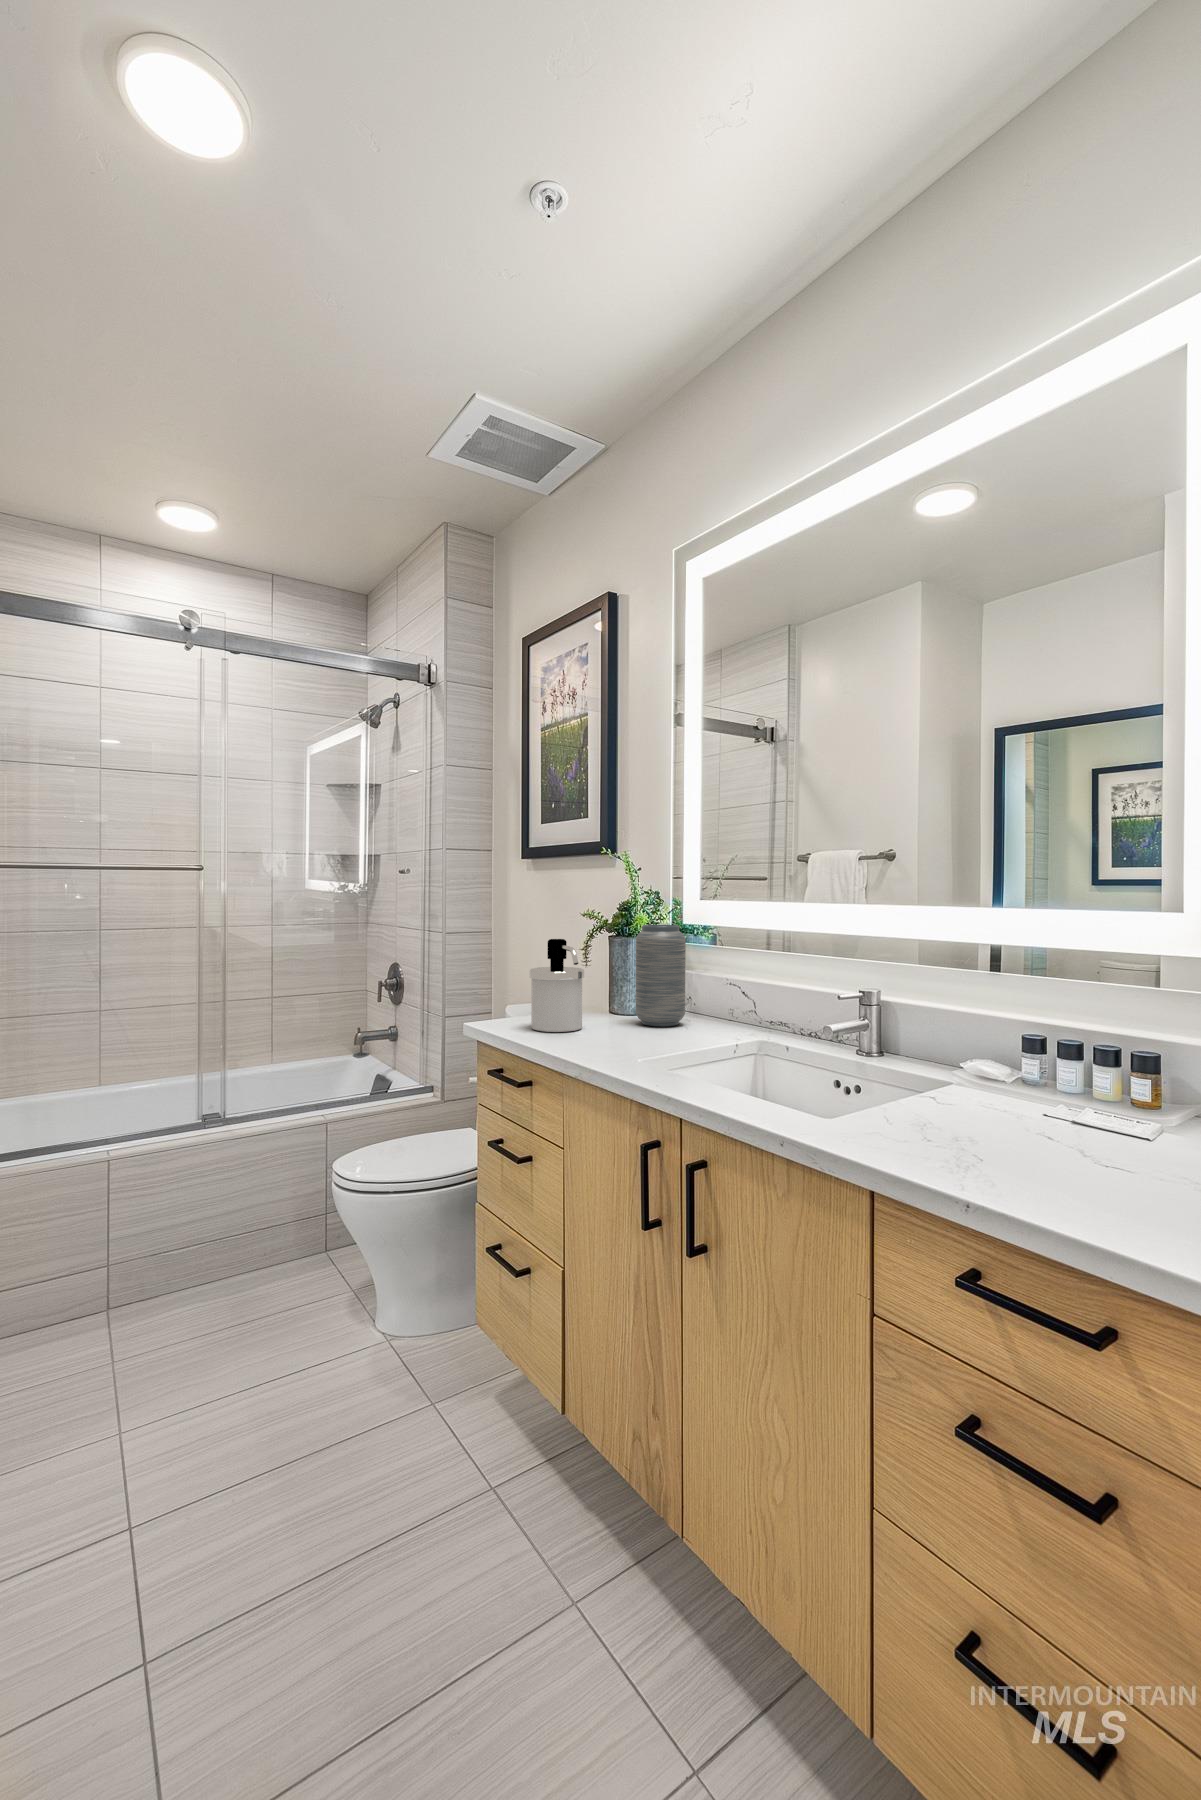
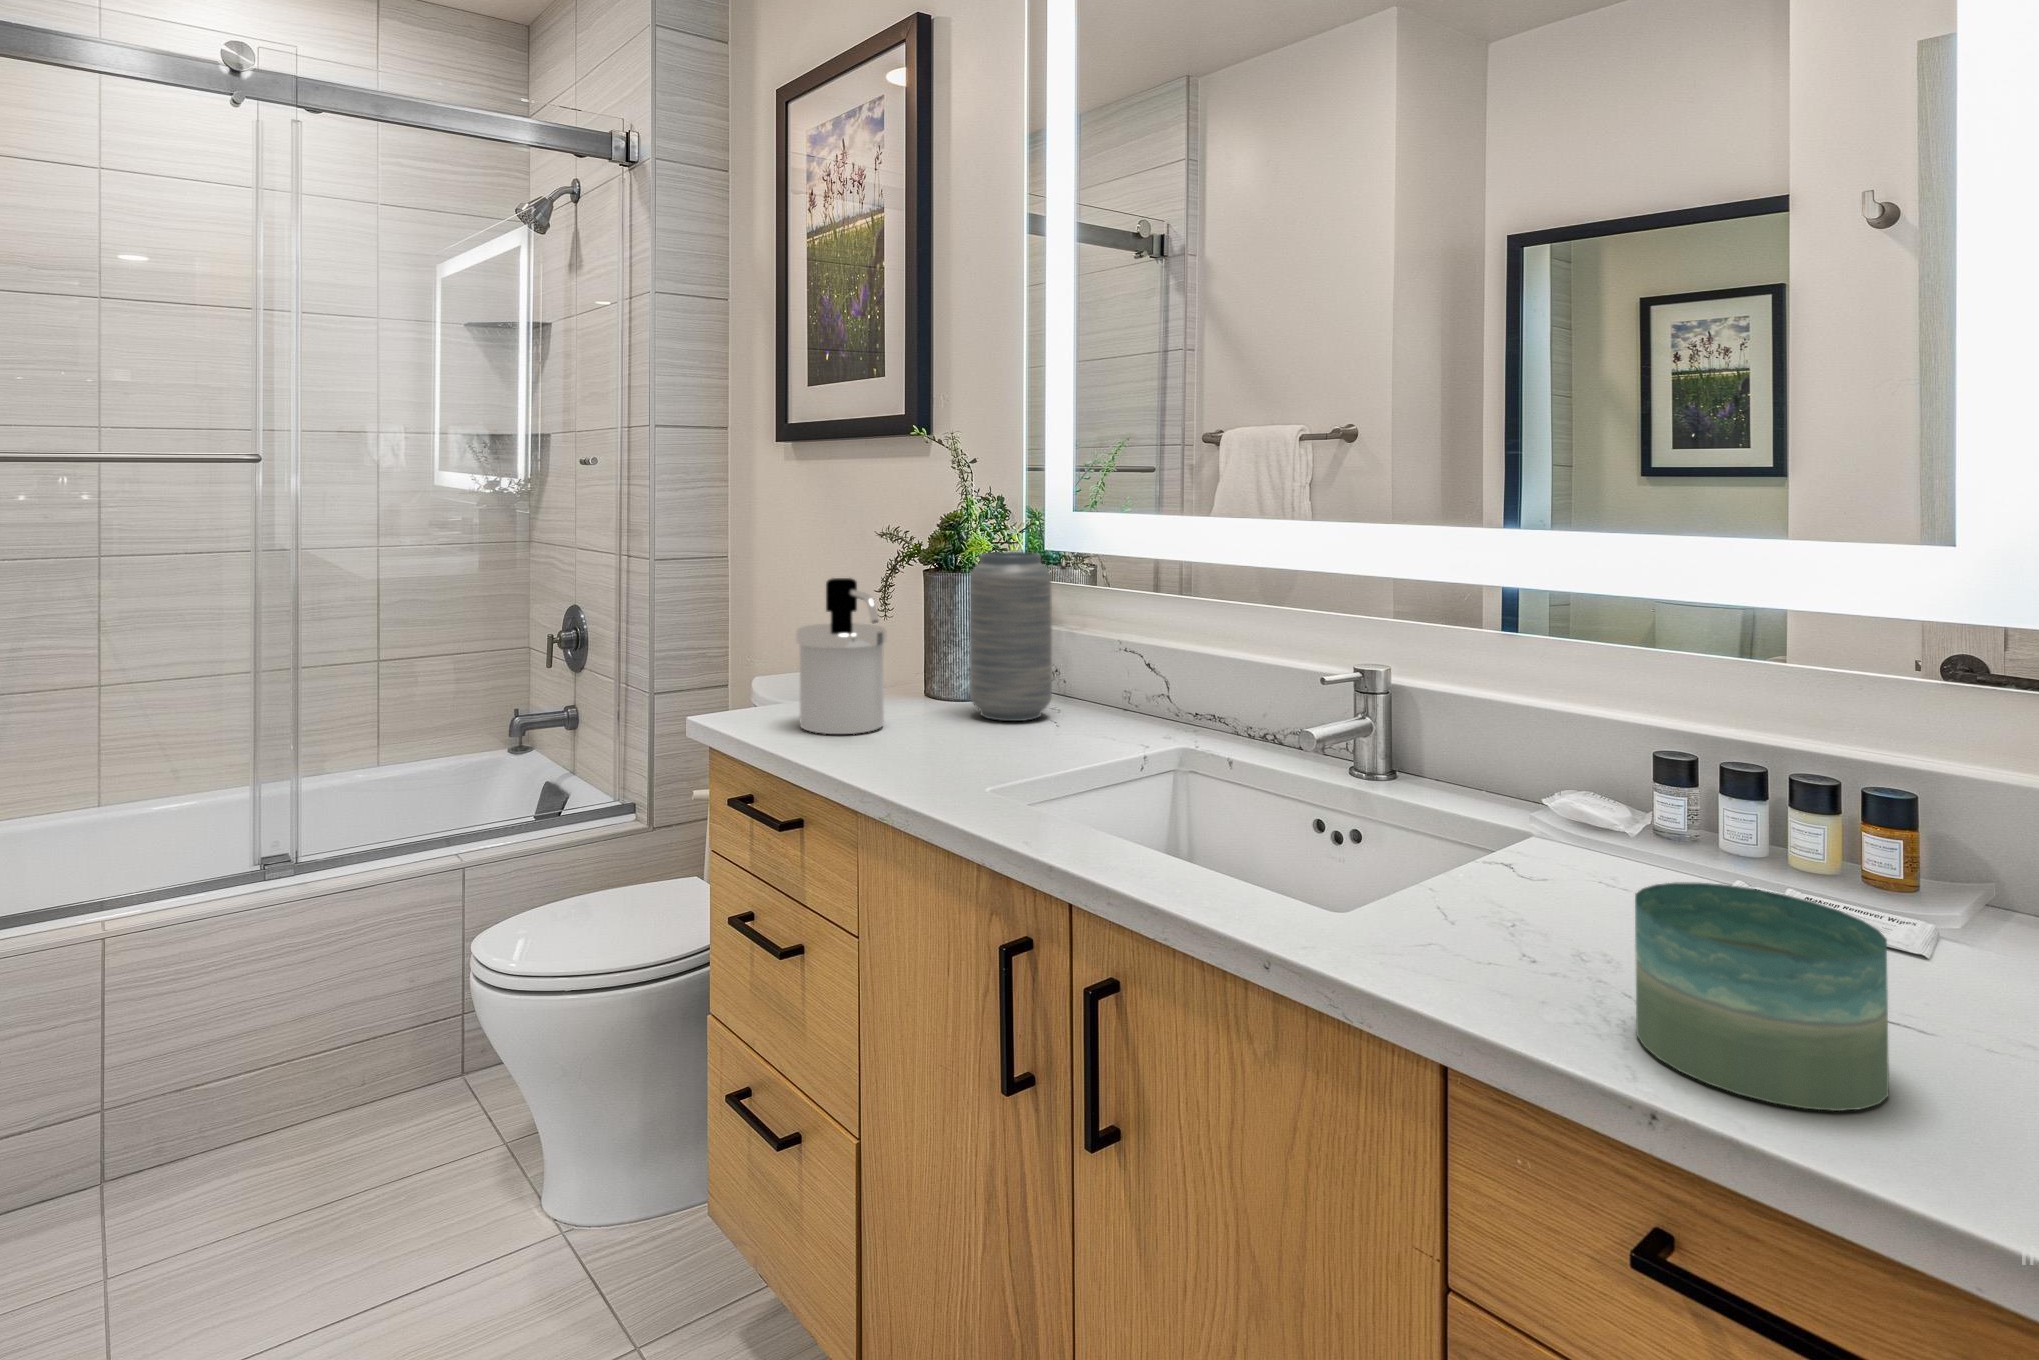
candle: none [969,1088,1095,1197] -> present [1635,882,1889,1111]

